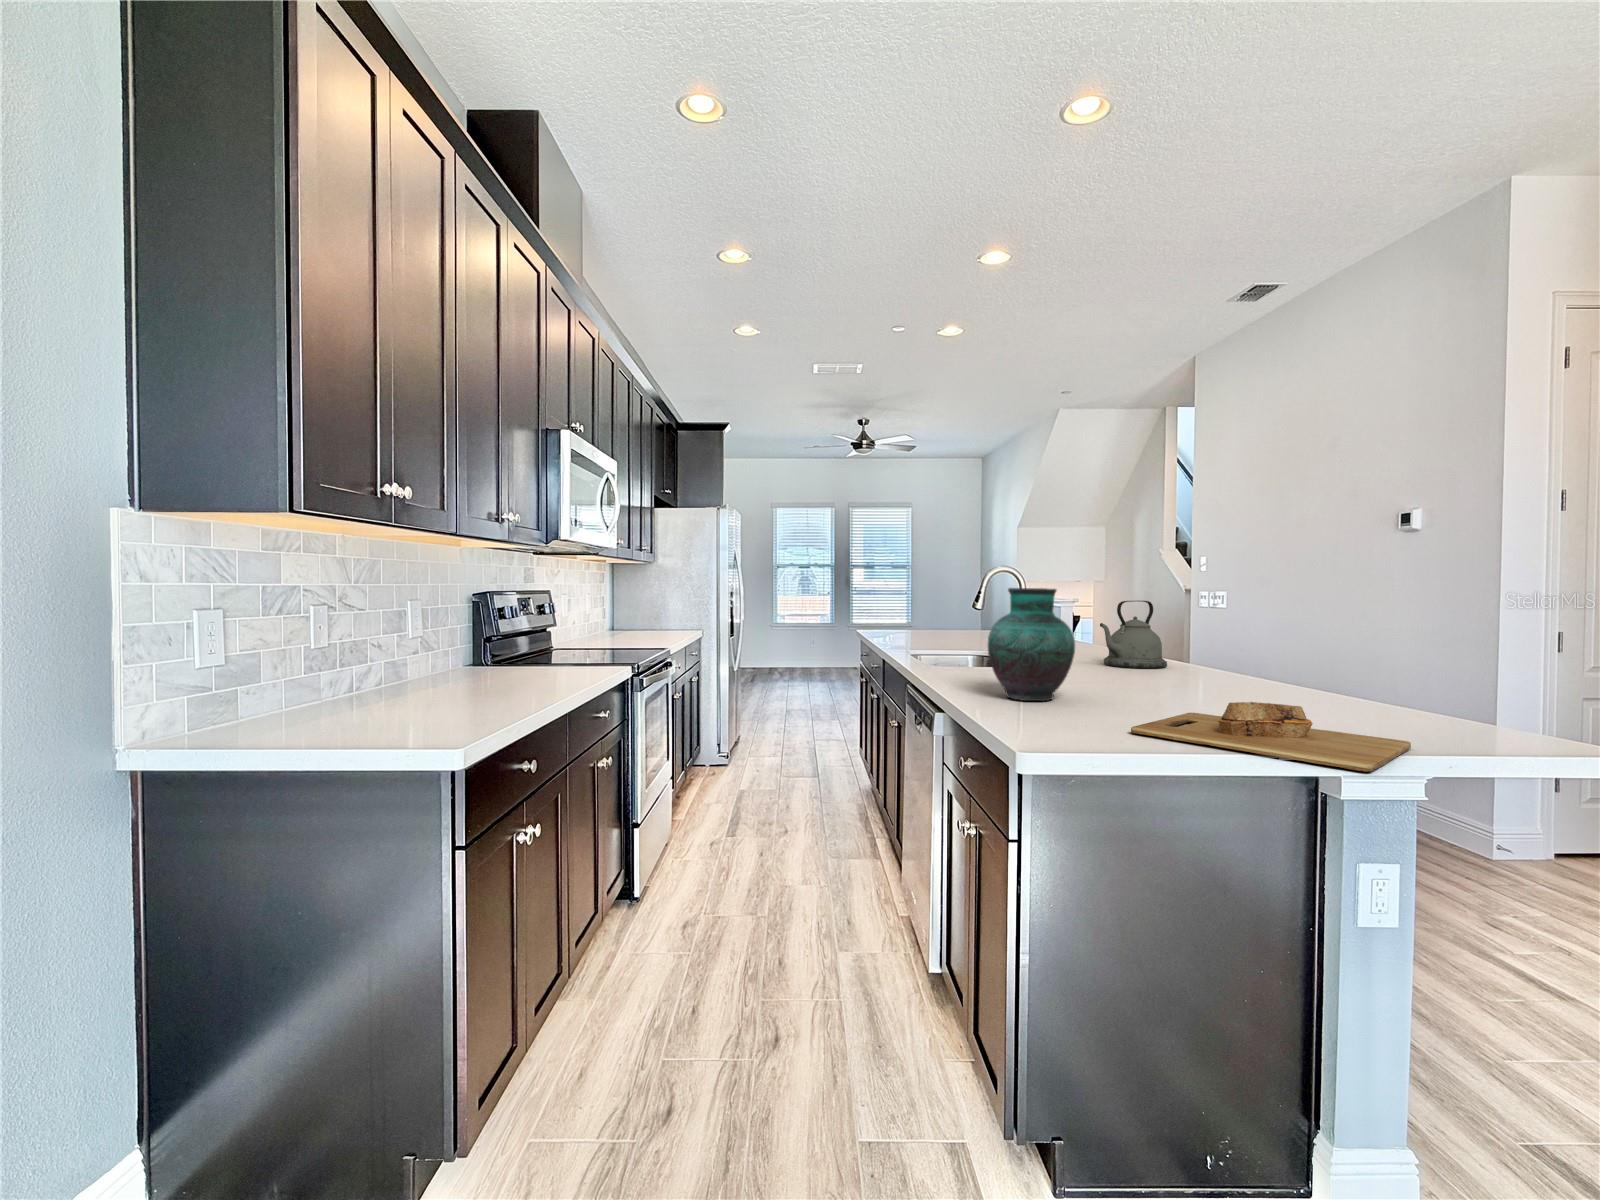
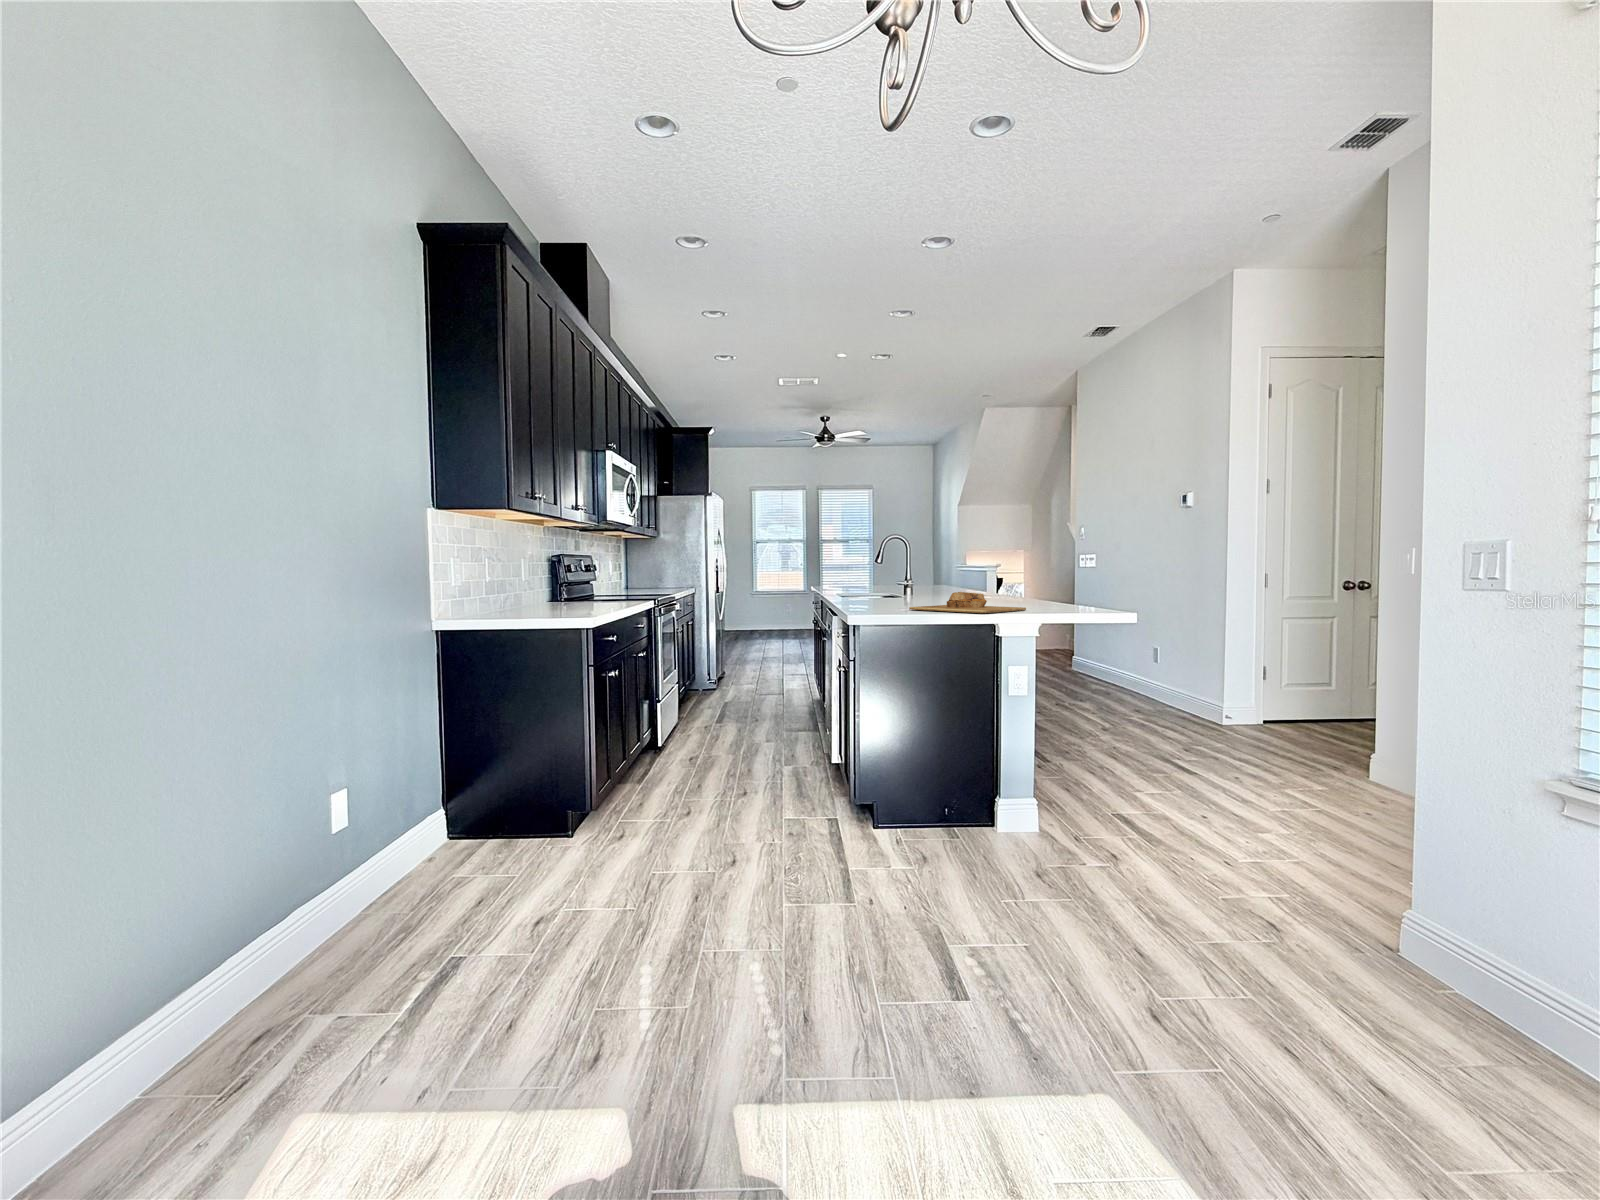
vase: present [988,588,1075,701] -> none [859,544,905,605]
kettle: present [1100,601,1167,668] -> none [949,555,993,597]

